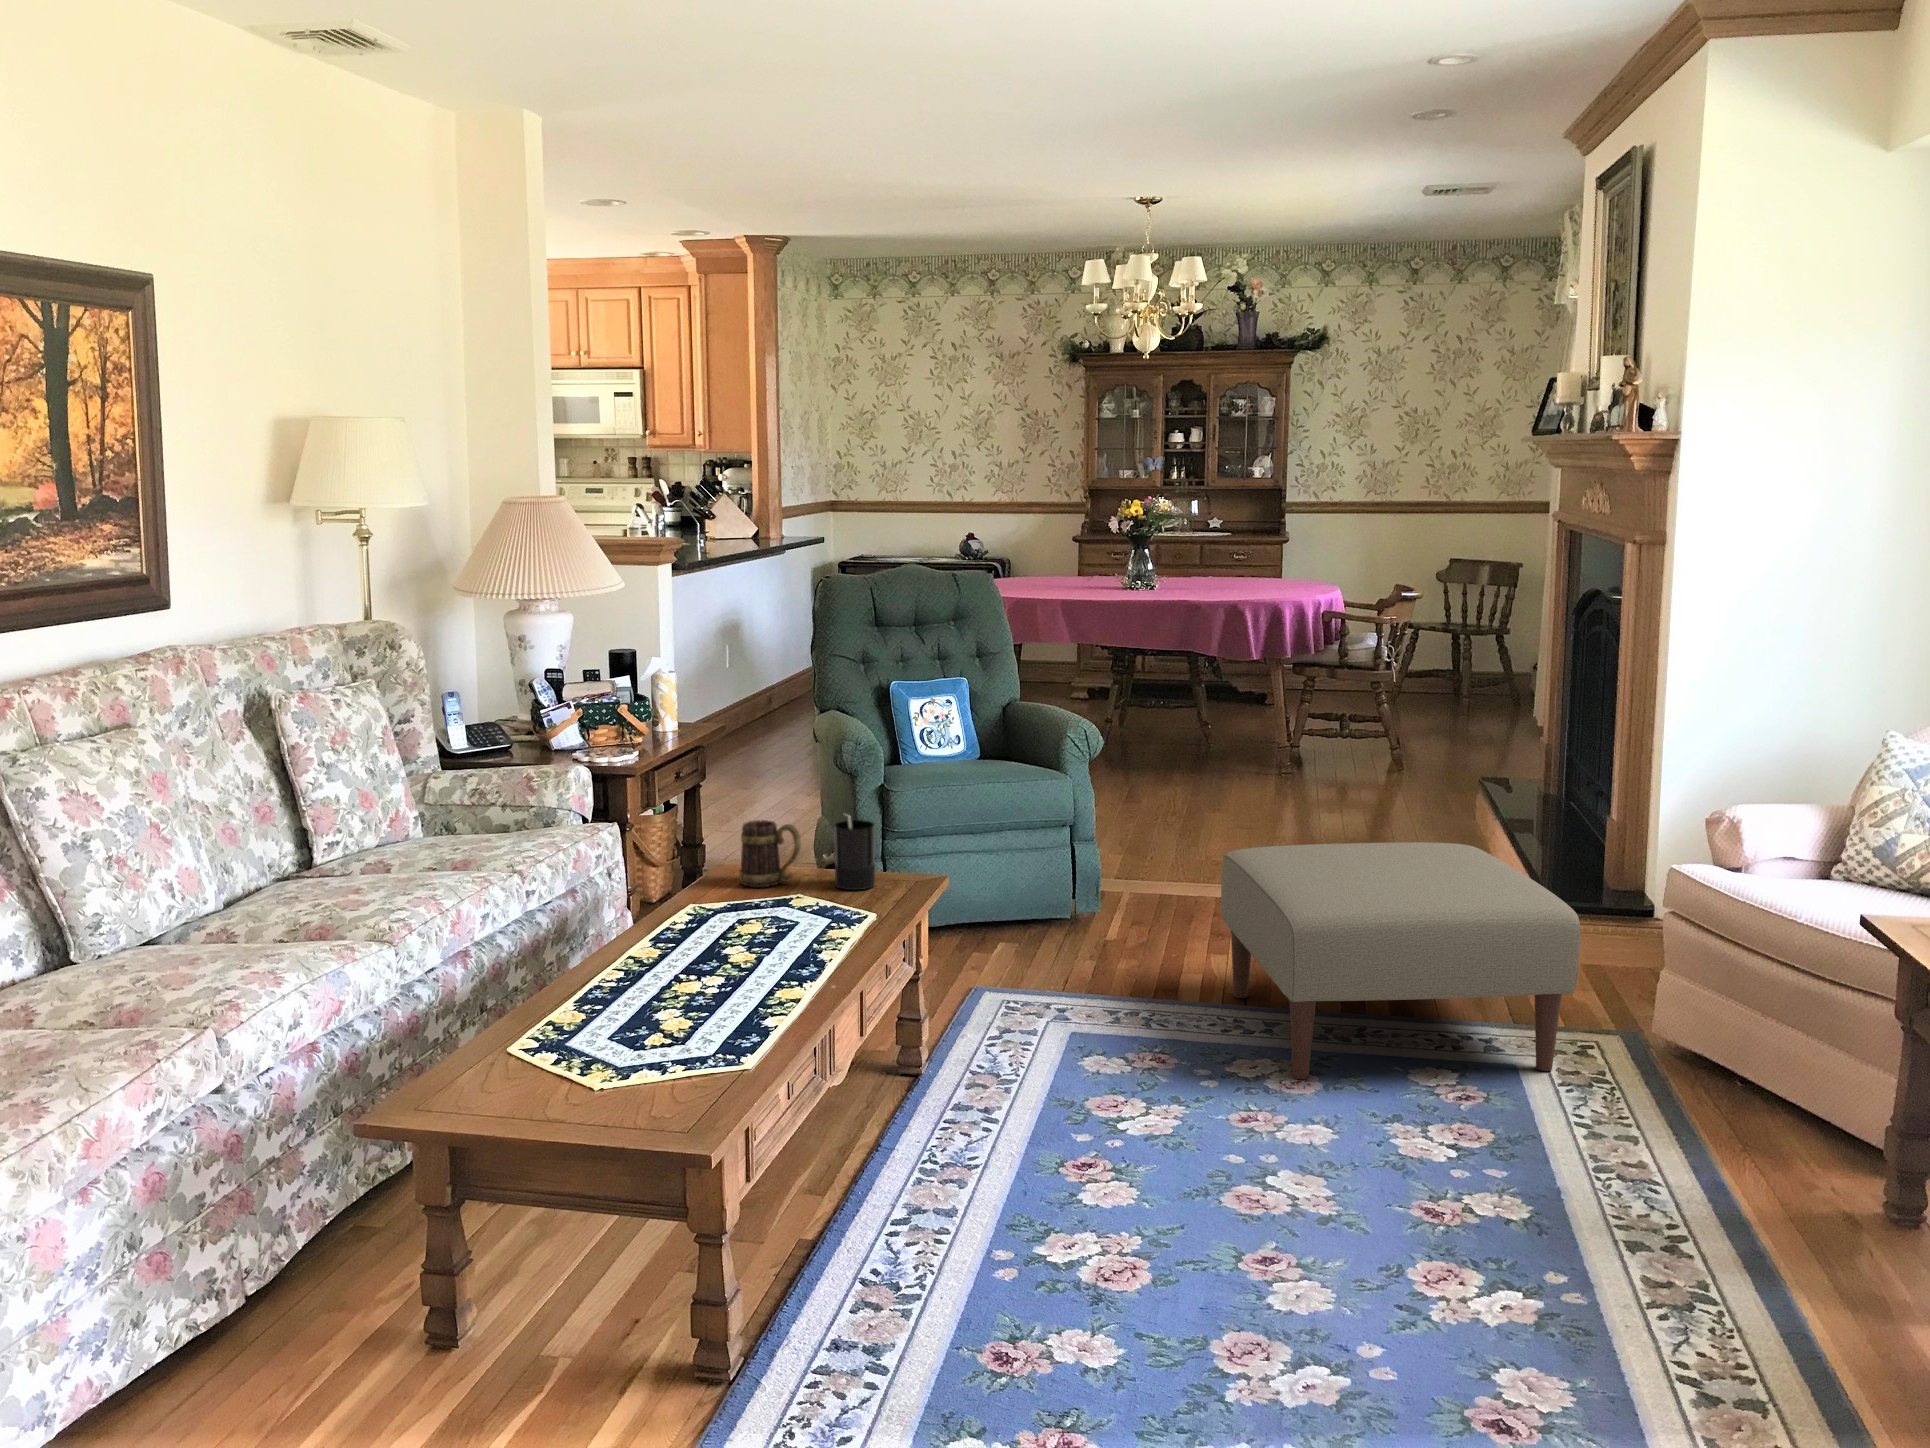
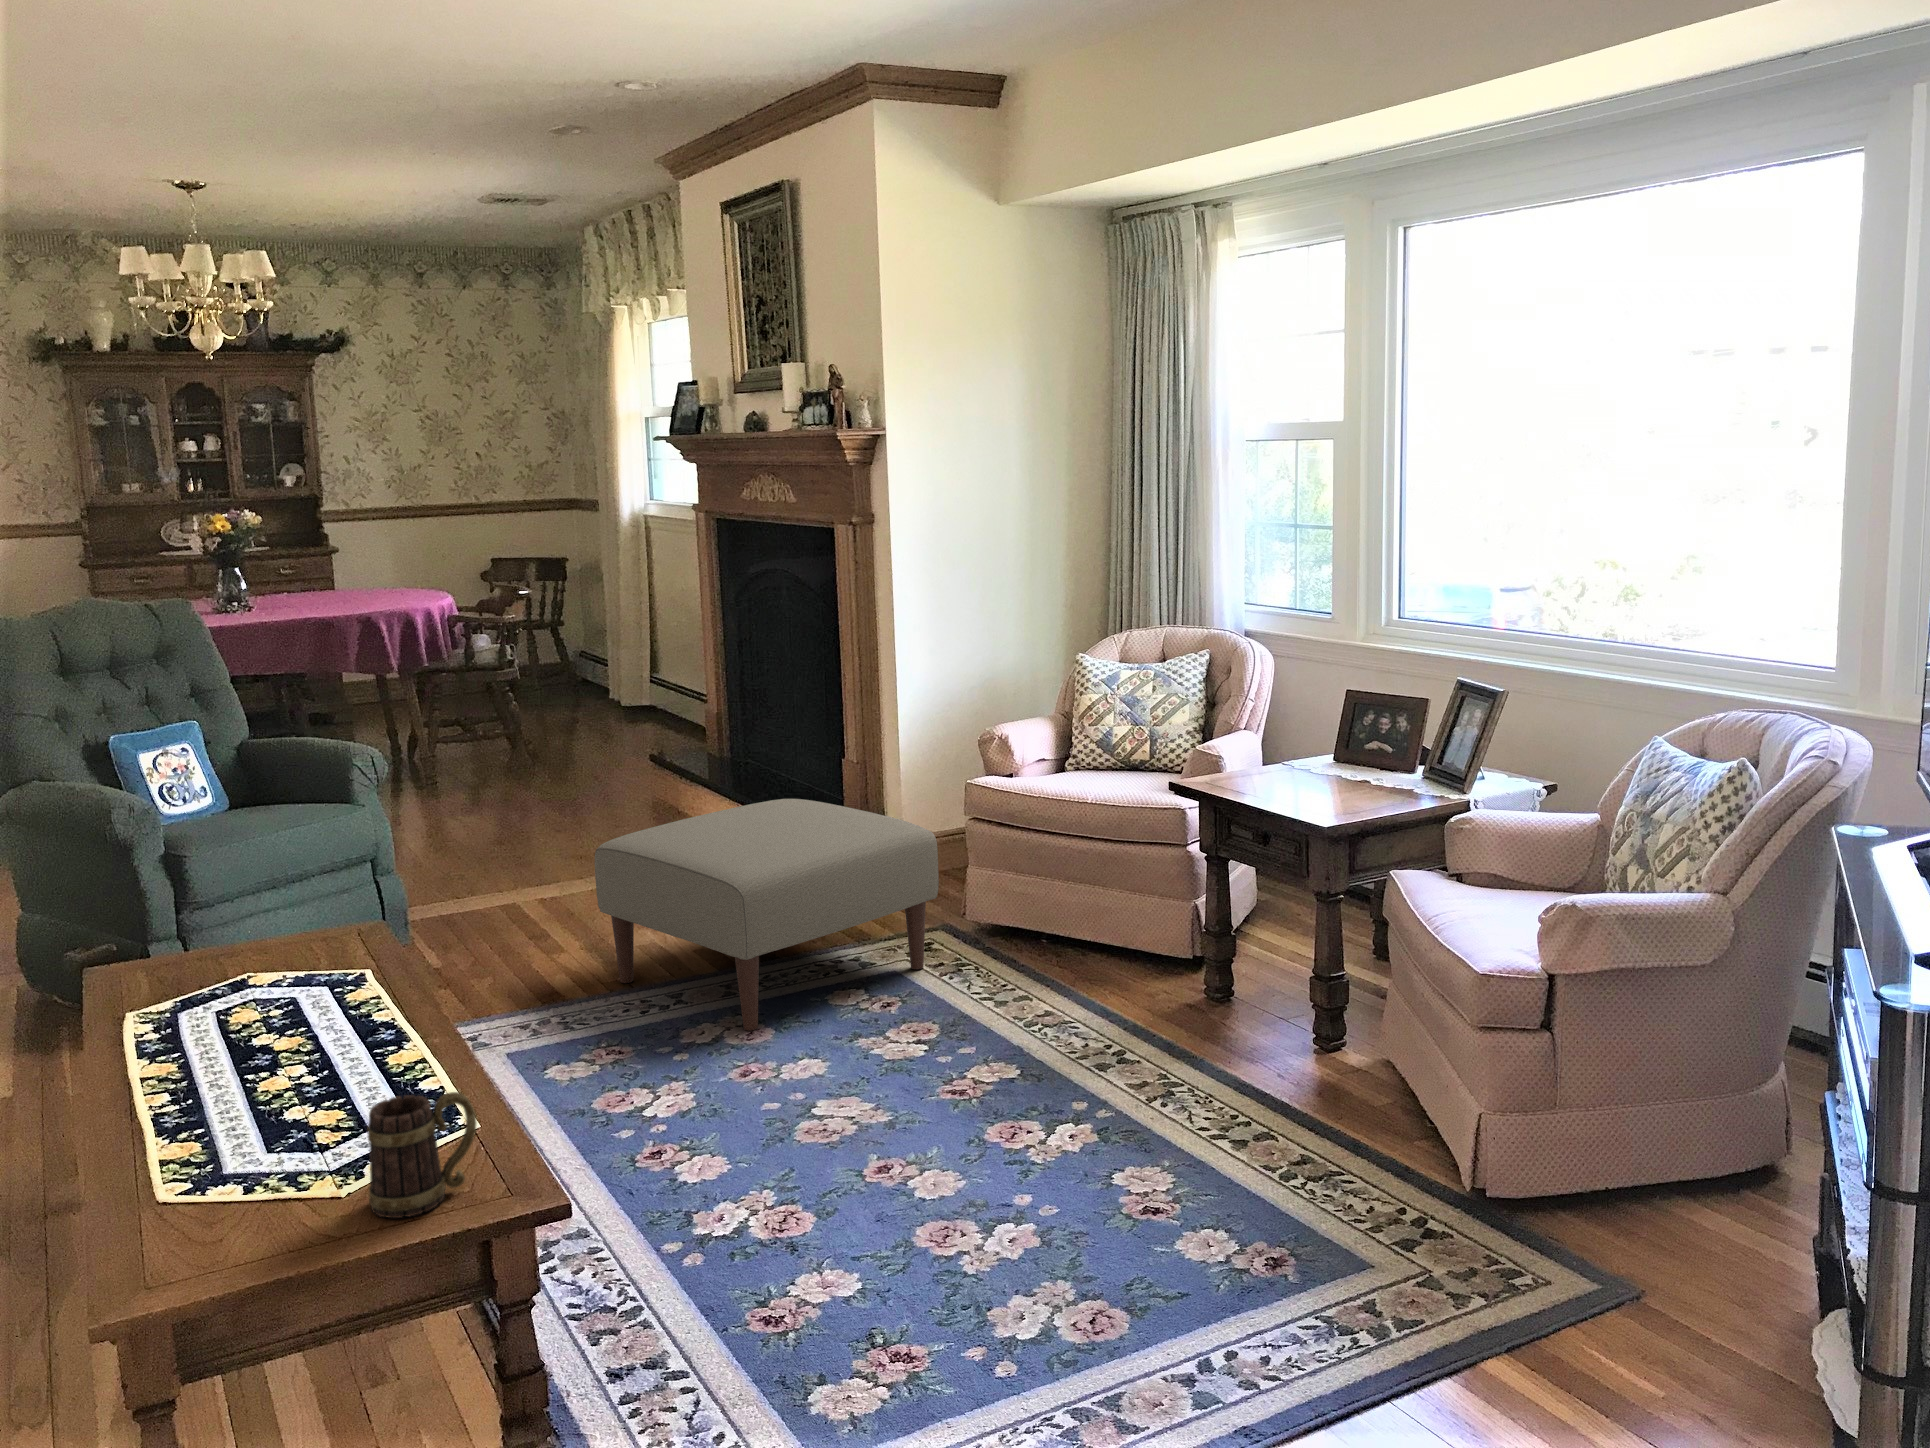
candle: present [834,816,875,890] -> none [269,873,325,957]
mug: present [739,820,801,887] -> present [368,1092,476,1218]

